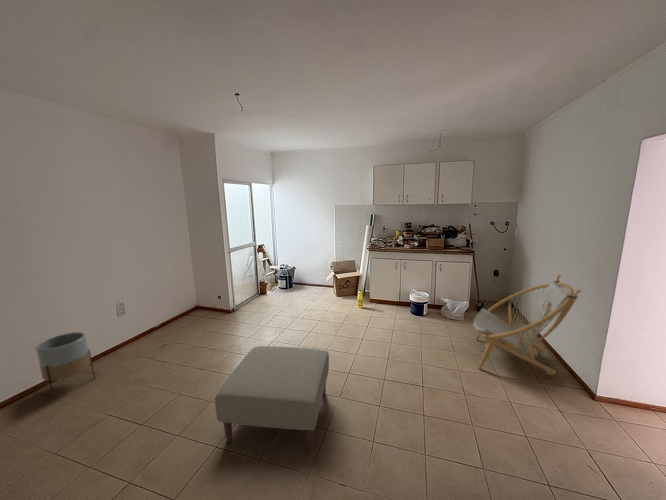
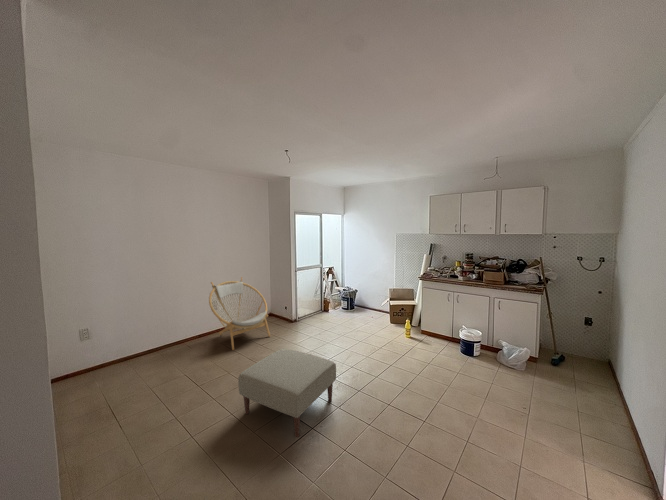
armchair: present [473,275,581,378] -> present [209,277,270,350]
planter: present [36,332,95,398] -> none [161,318,190,360]

